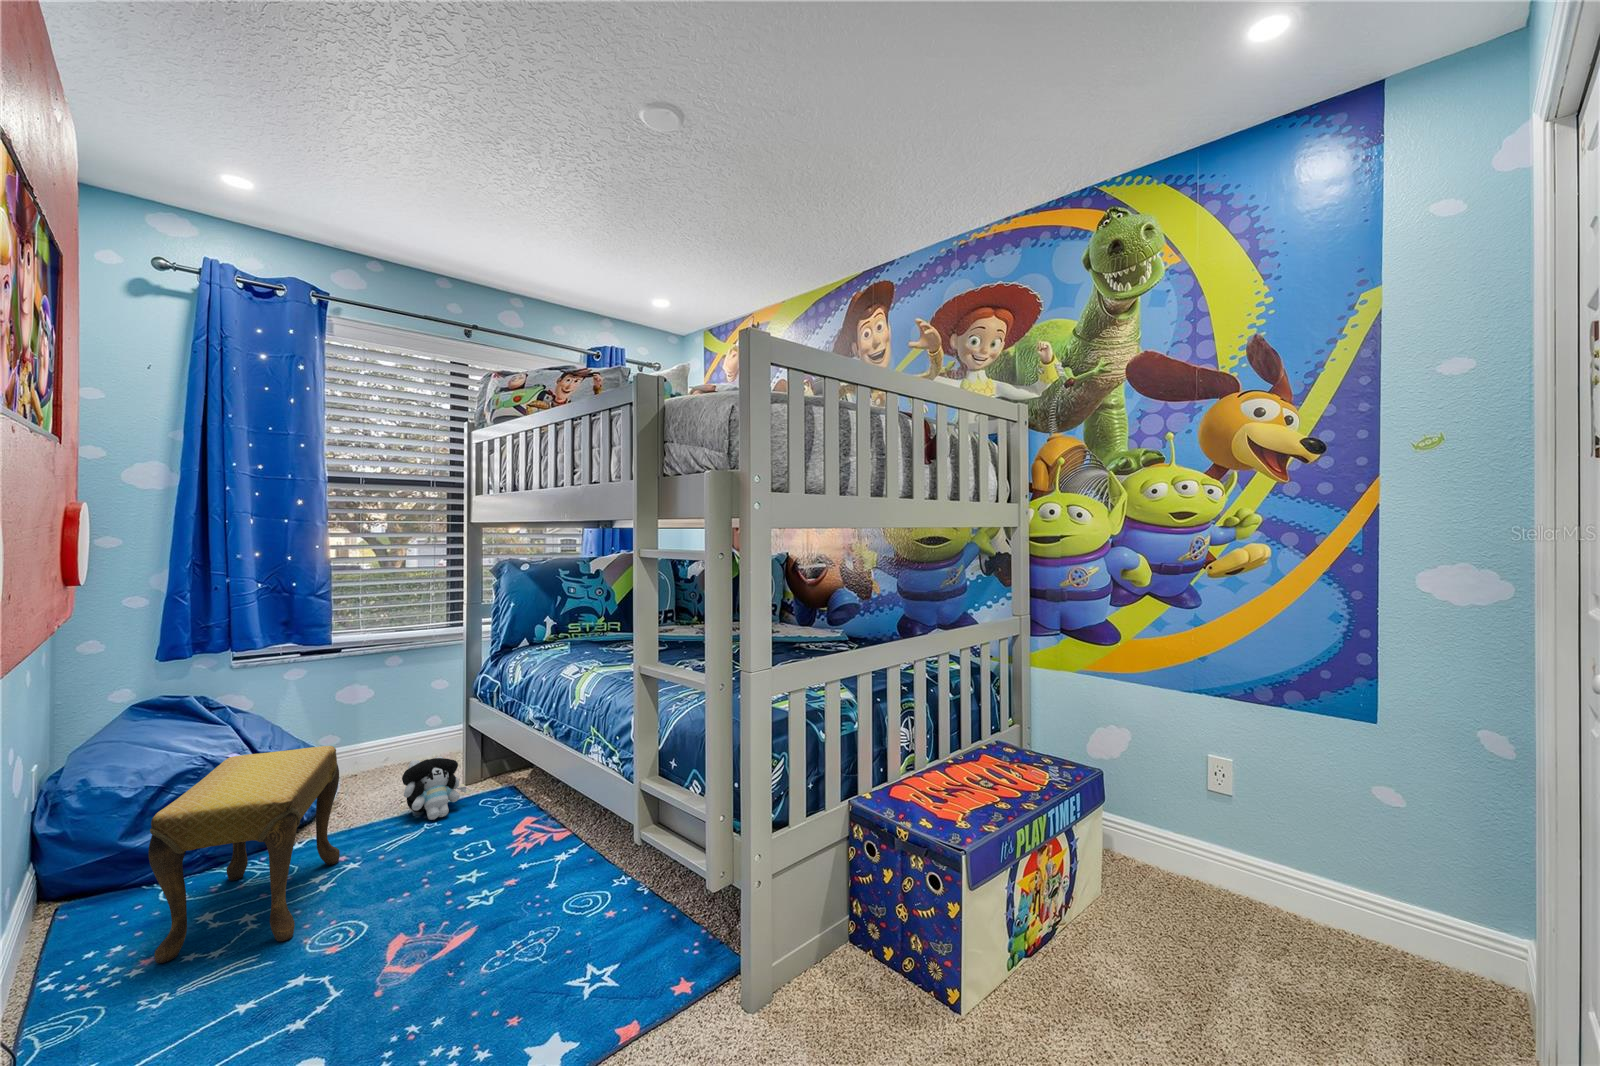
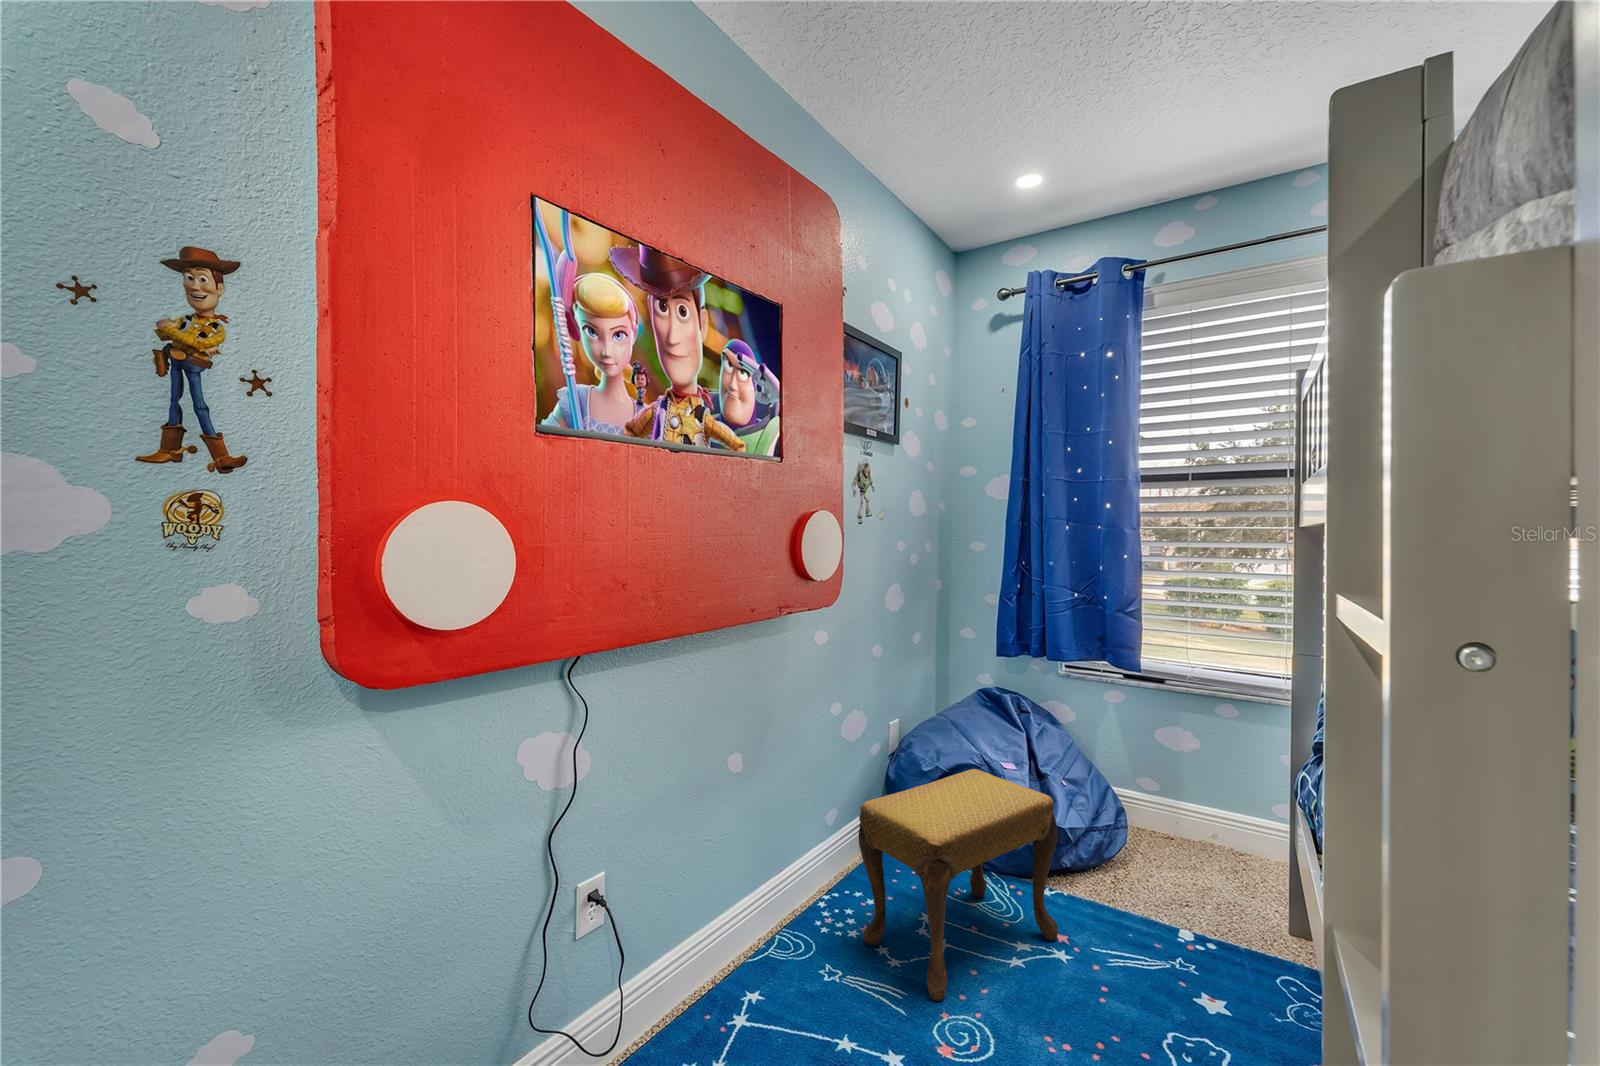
plush toy: present [402,756,466,820] -> none [1161,856,1260,963]

